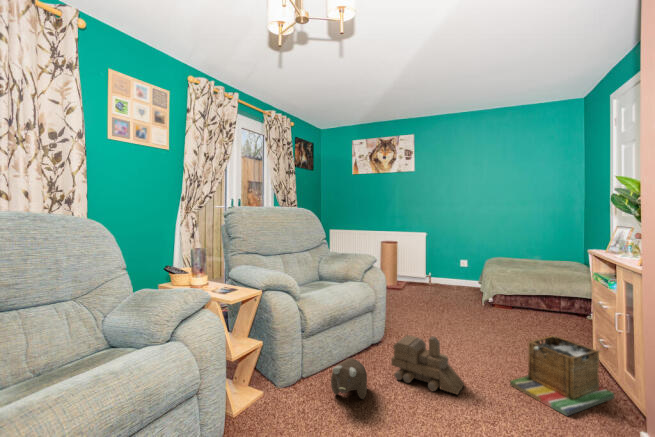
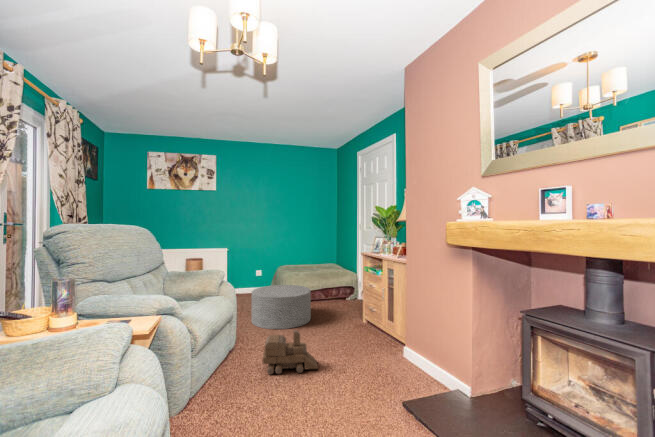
ottoman: none [425,280,504,336] -> present [252,285,311,329]
laundry basket: present [510,335,614,416] -> none [340,312,389,359]
plush toy: present [331,358,367,399] -> none [226,366,260,405]

